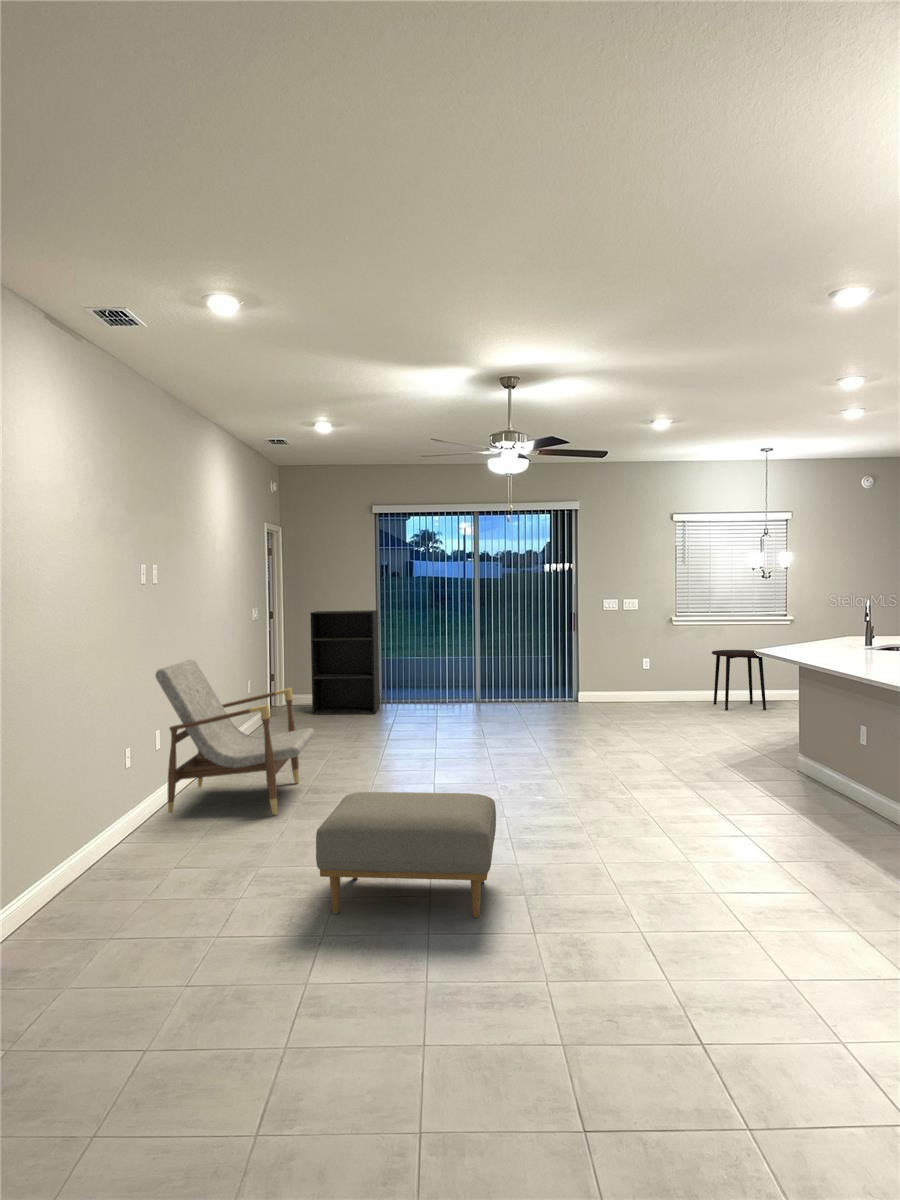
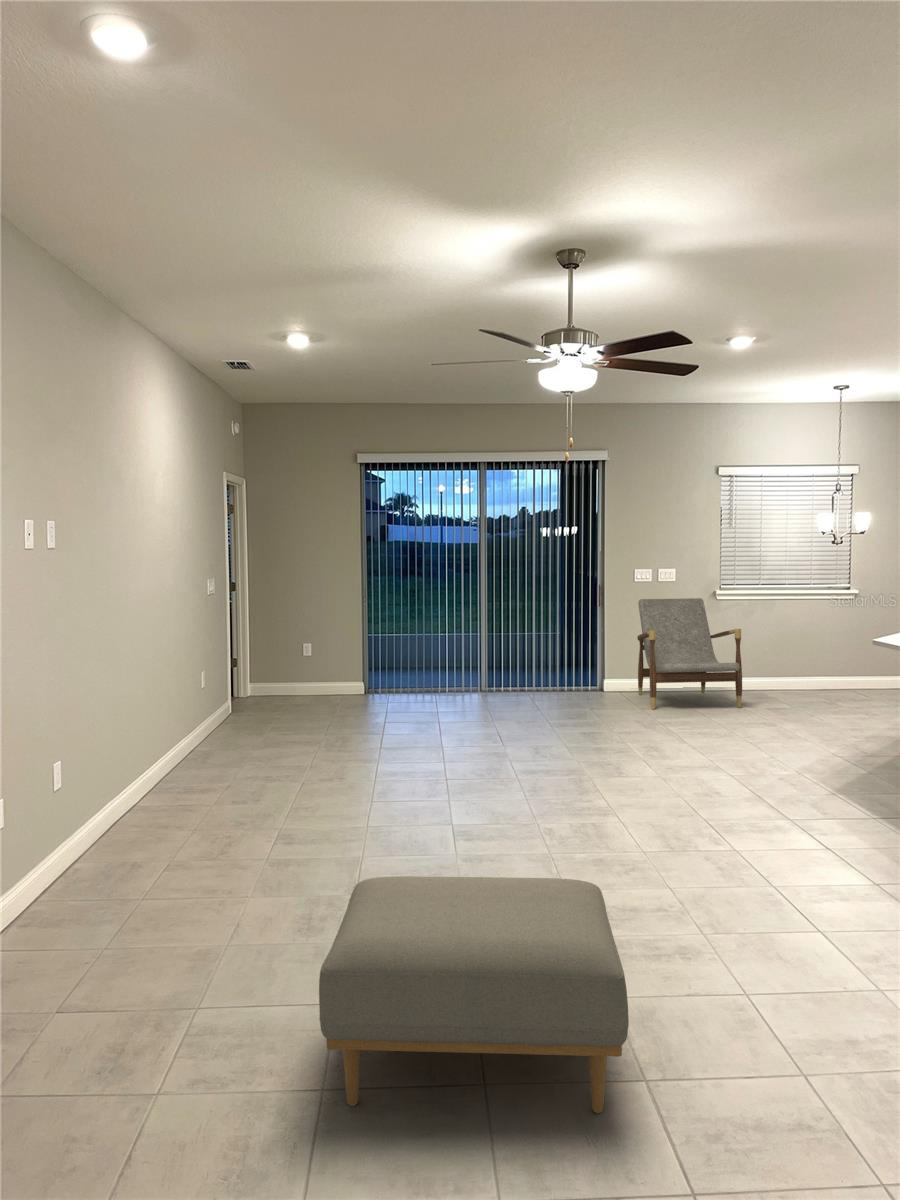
bookshelf: present [310,610,379,715] -> none [282,581,366,709]
side table: present [712,650,766,710] -> none [764,629,832,701]
armchair: present [155,660,315,815] -> present [637,598,742,709]

